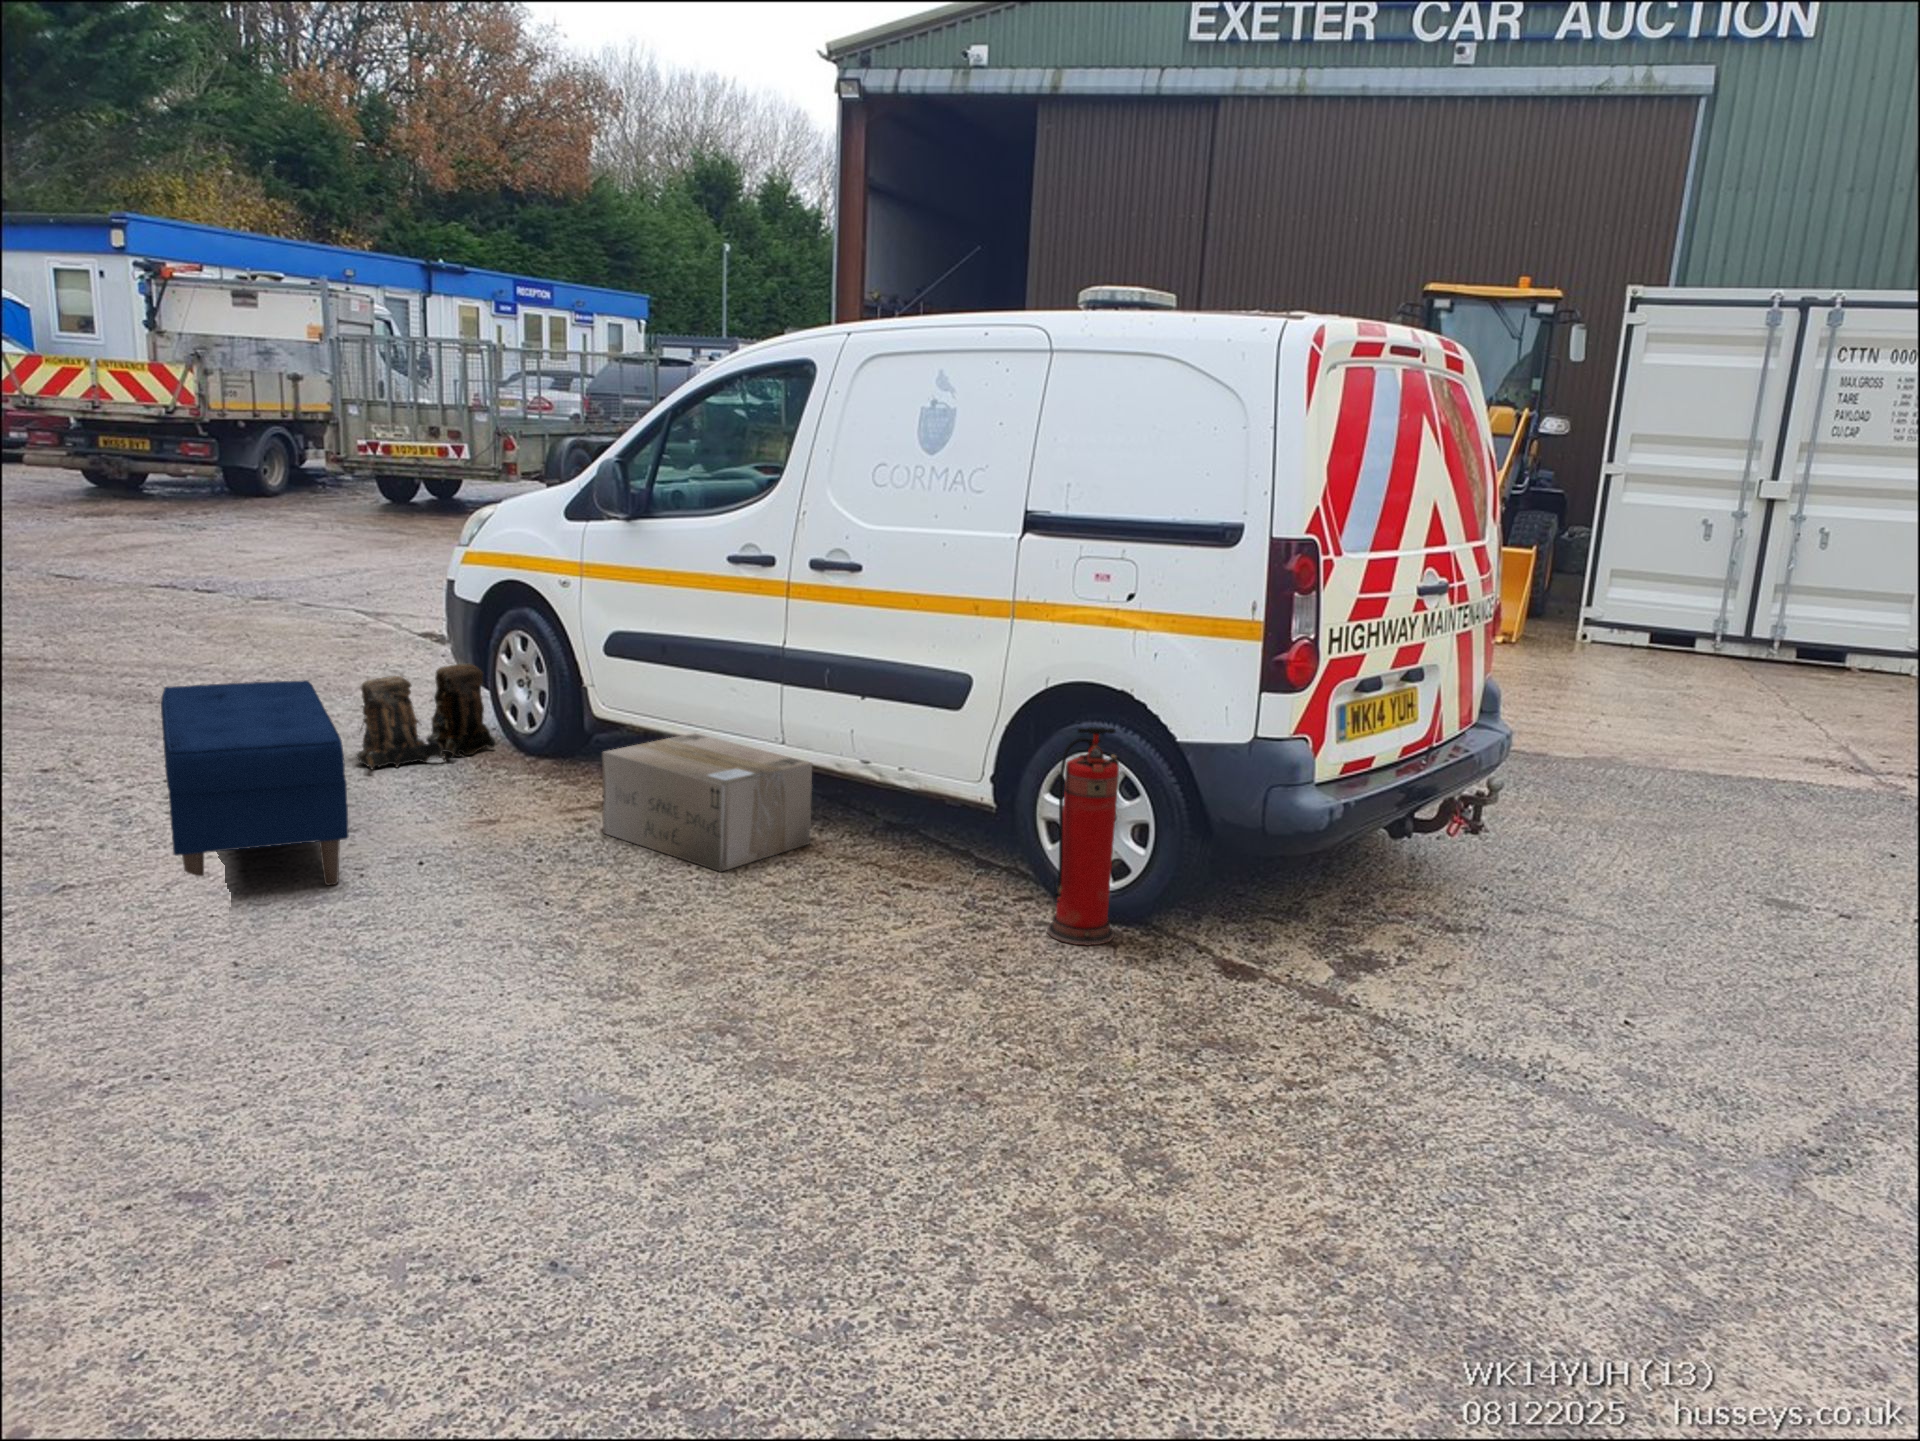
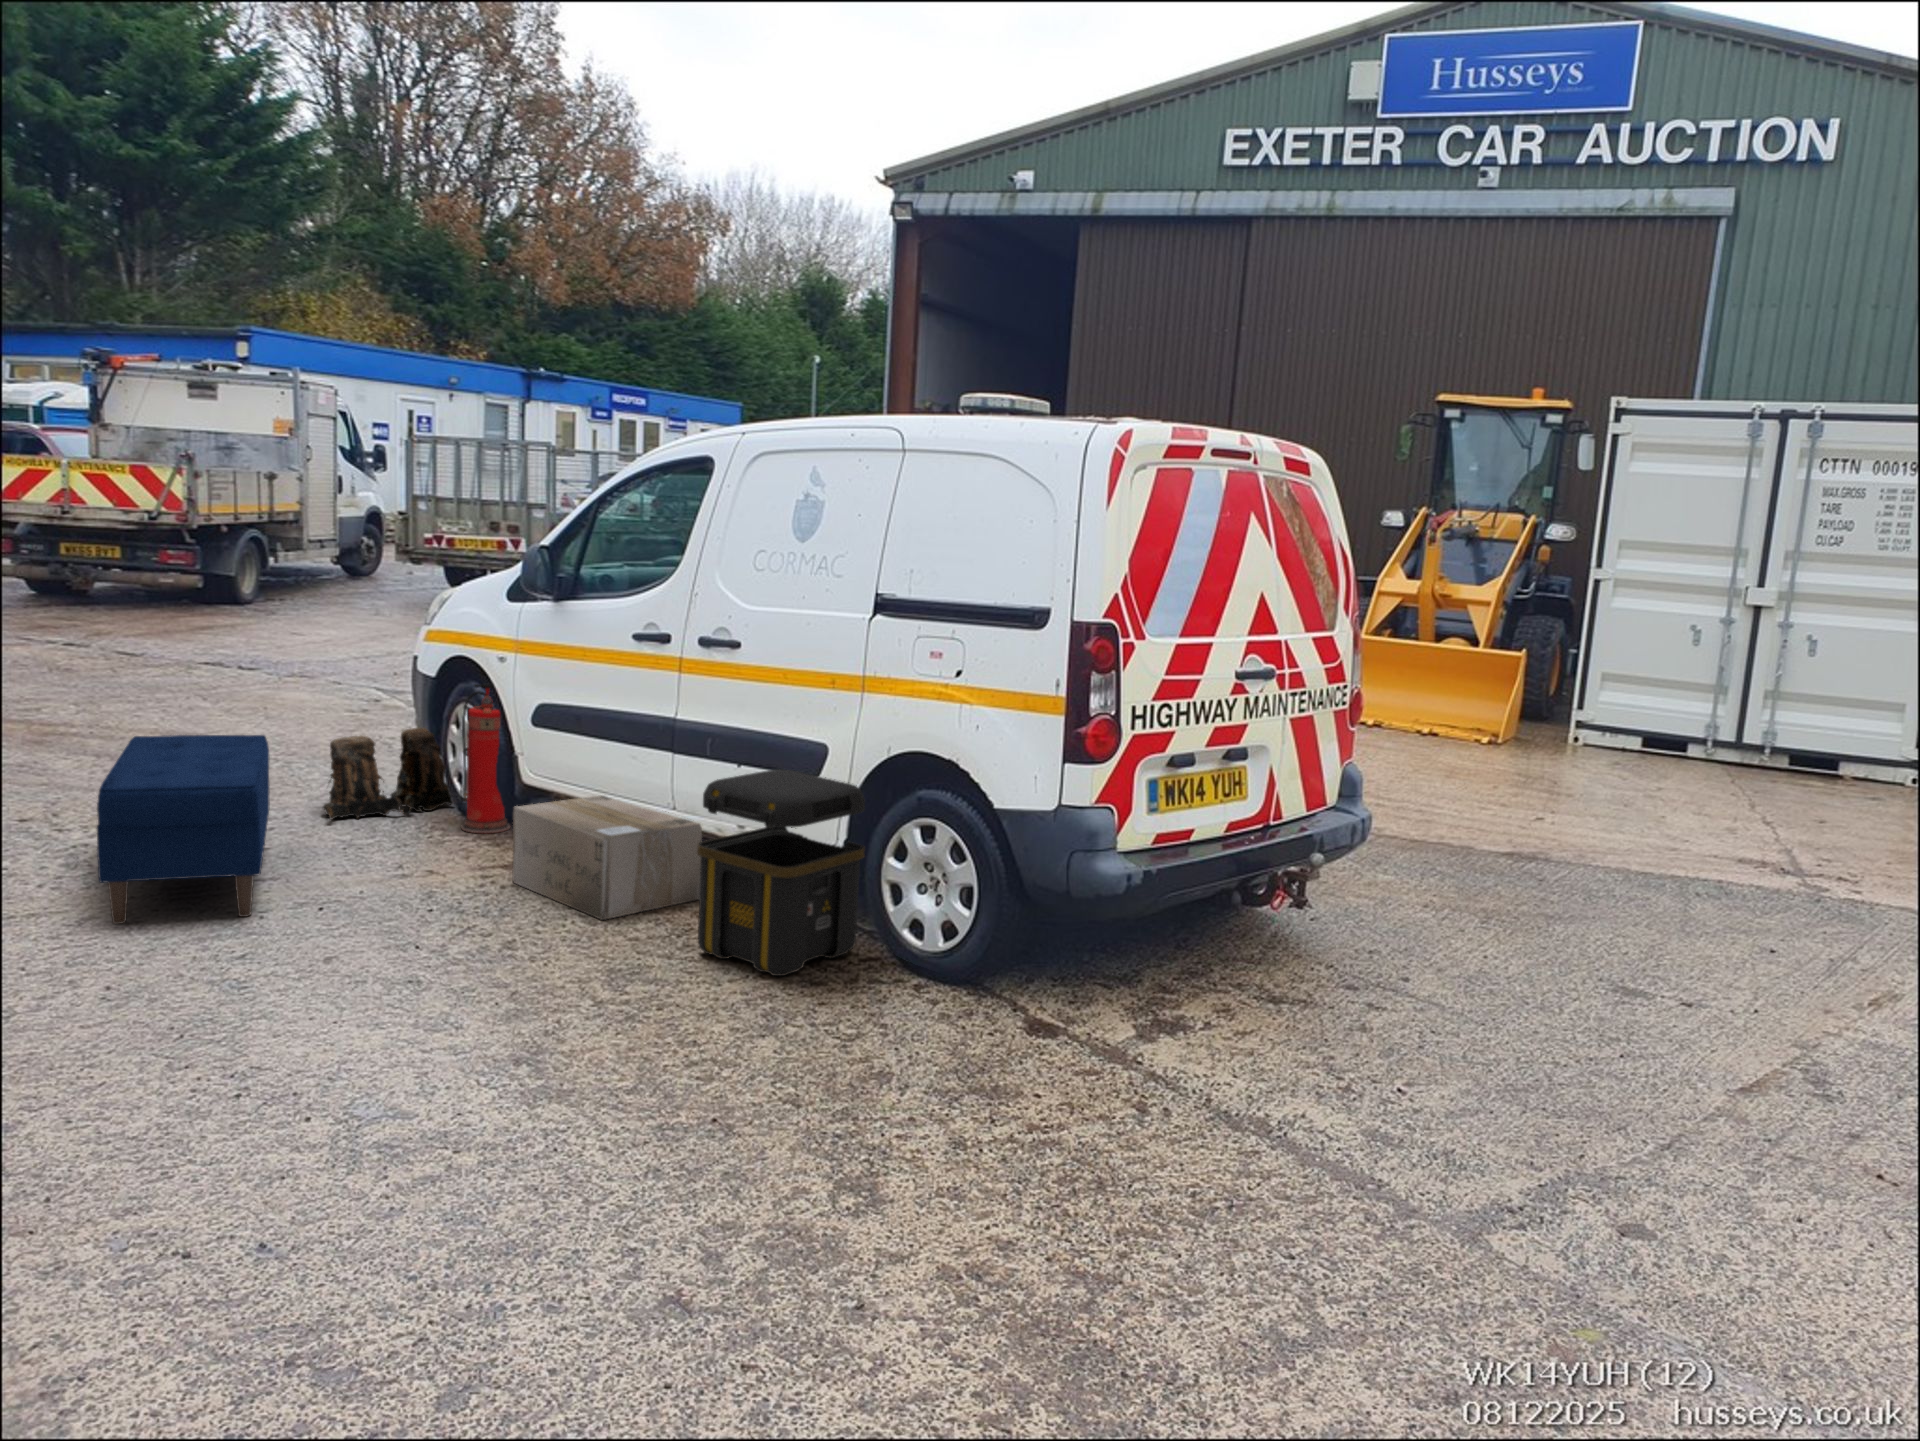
toolbox: none [841,704,1017,926] -> present [697,769,865,976]
fire extinguisher: present [1047,727,1119,945] -> present [461,684,510,833]

